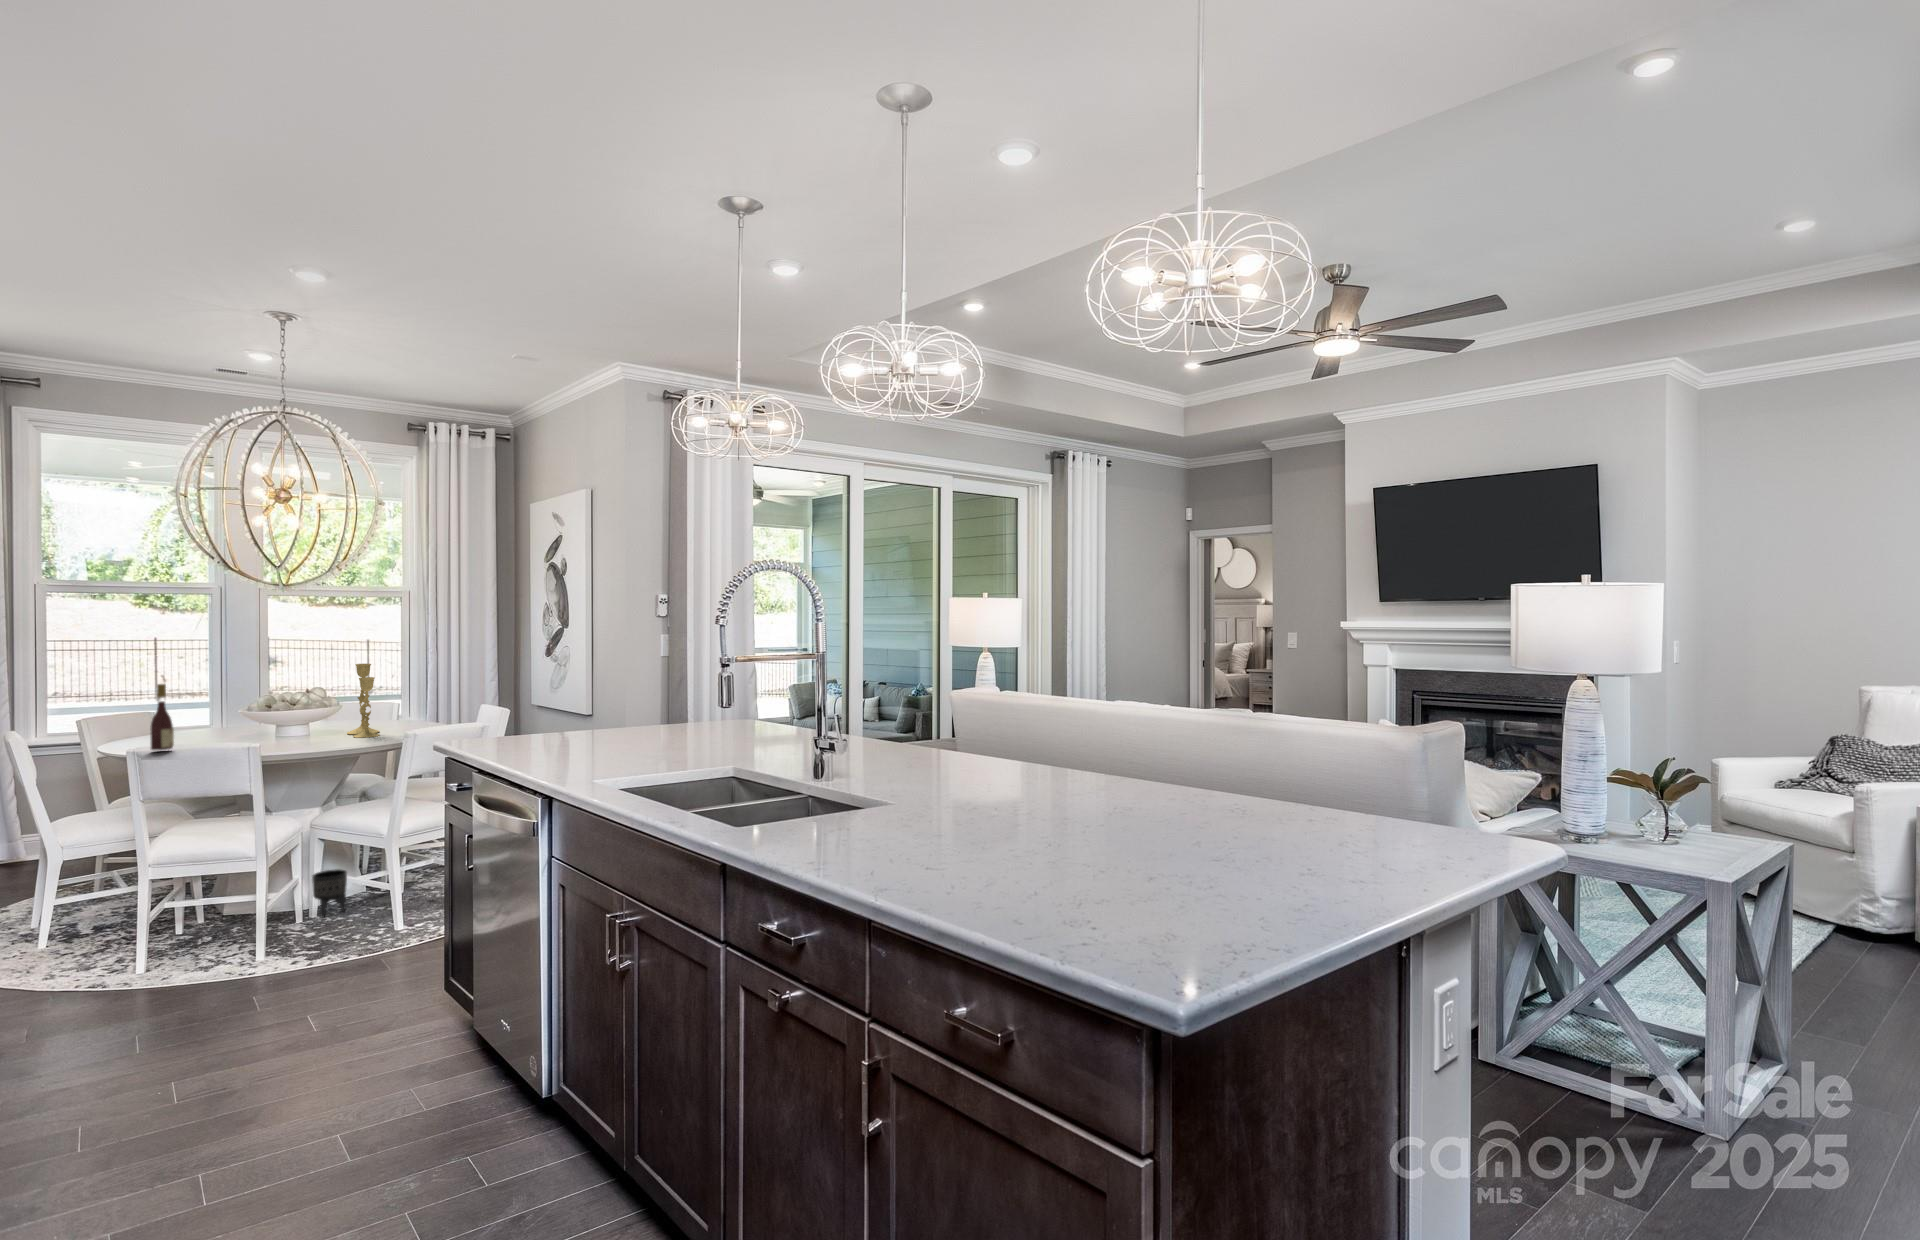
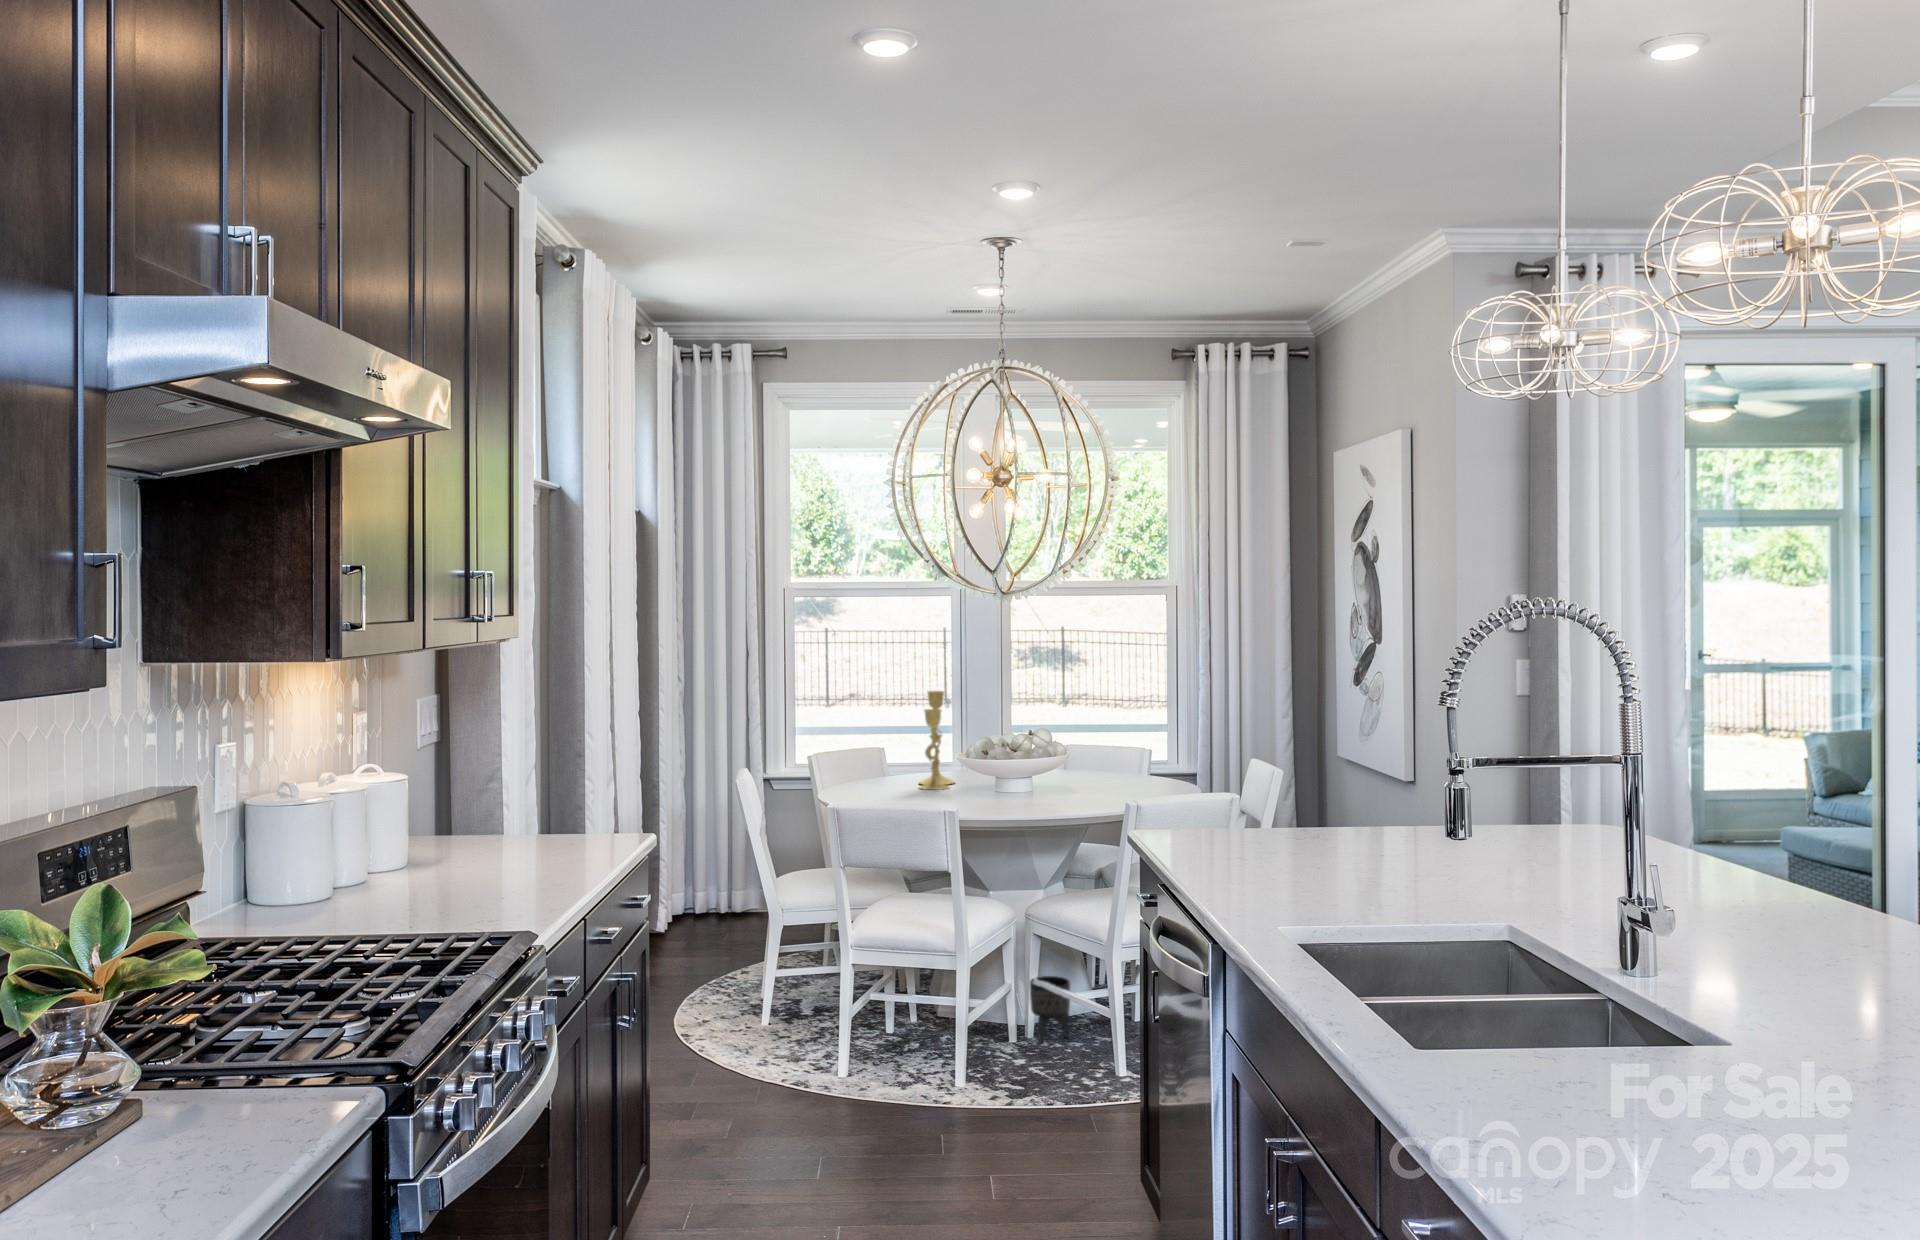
candlestick: present [347,664,380,738] -> present [919,691,954,790]
wine bottle: present [150,684,174,750] -> none [872,711,895,796]

